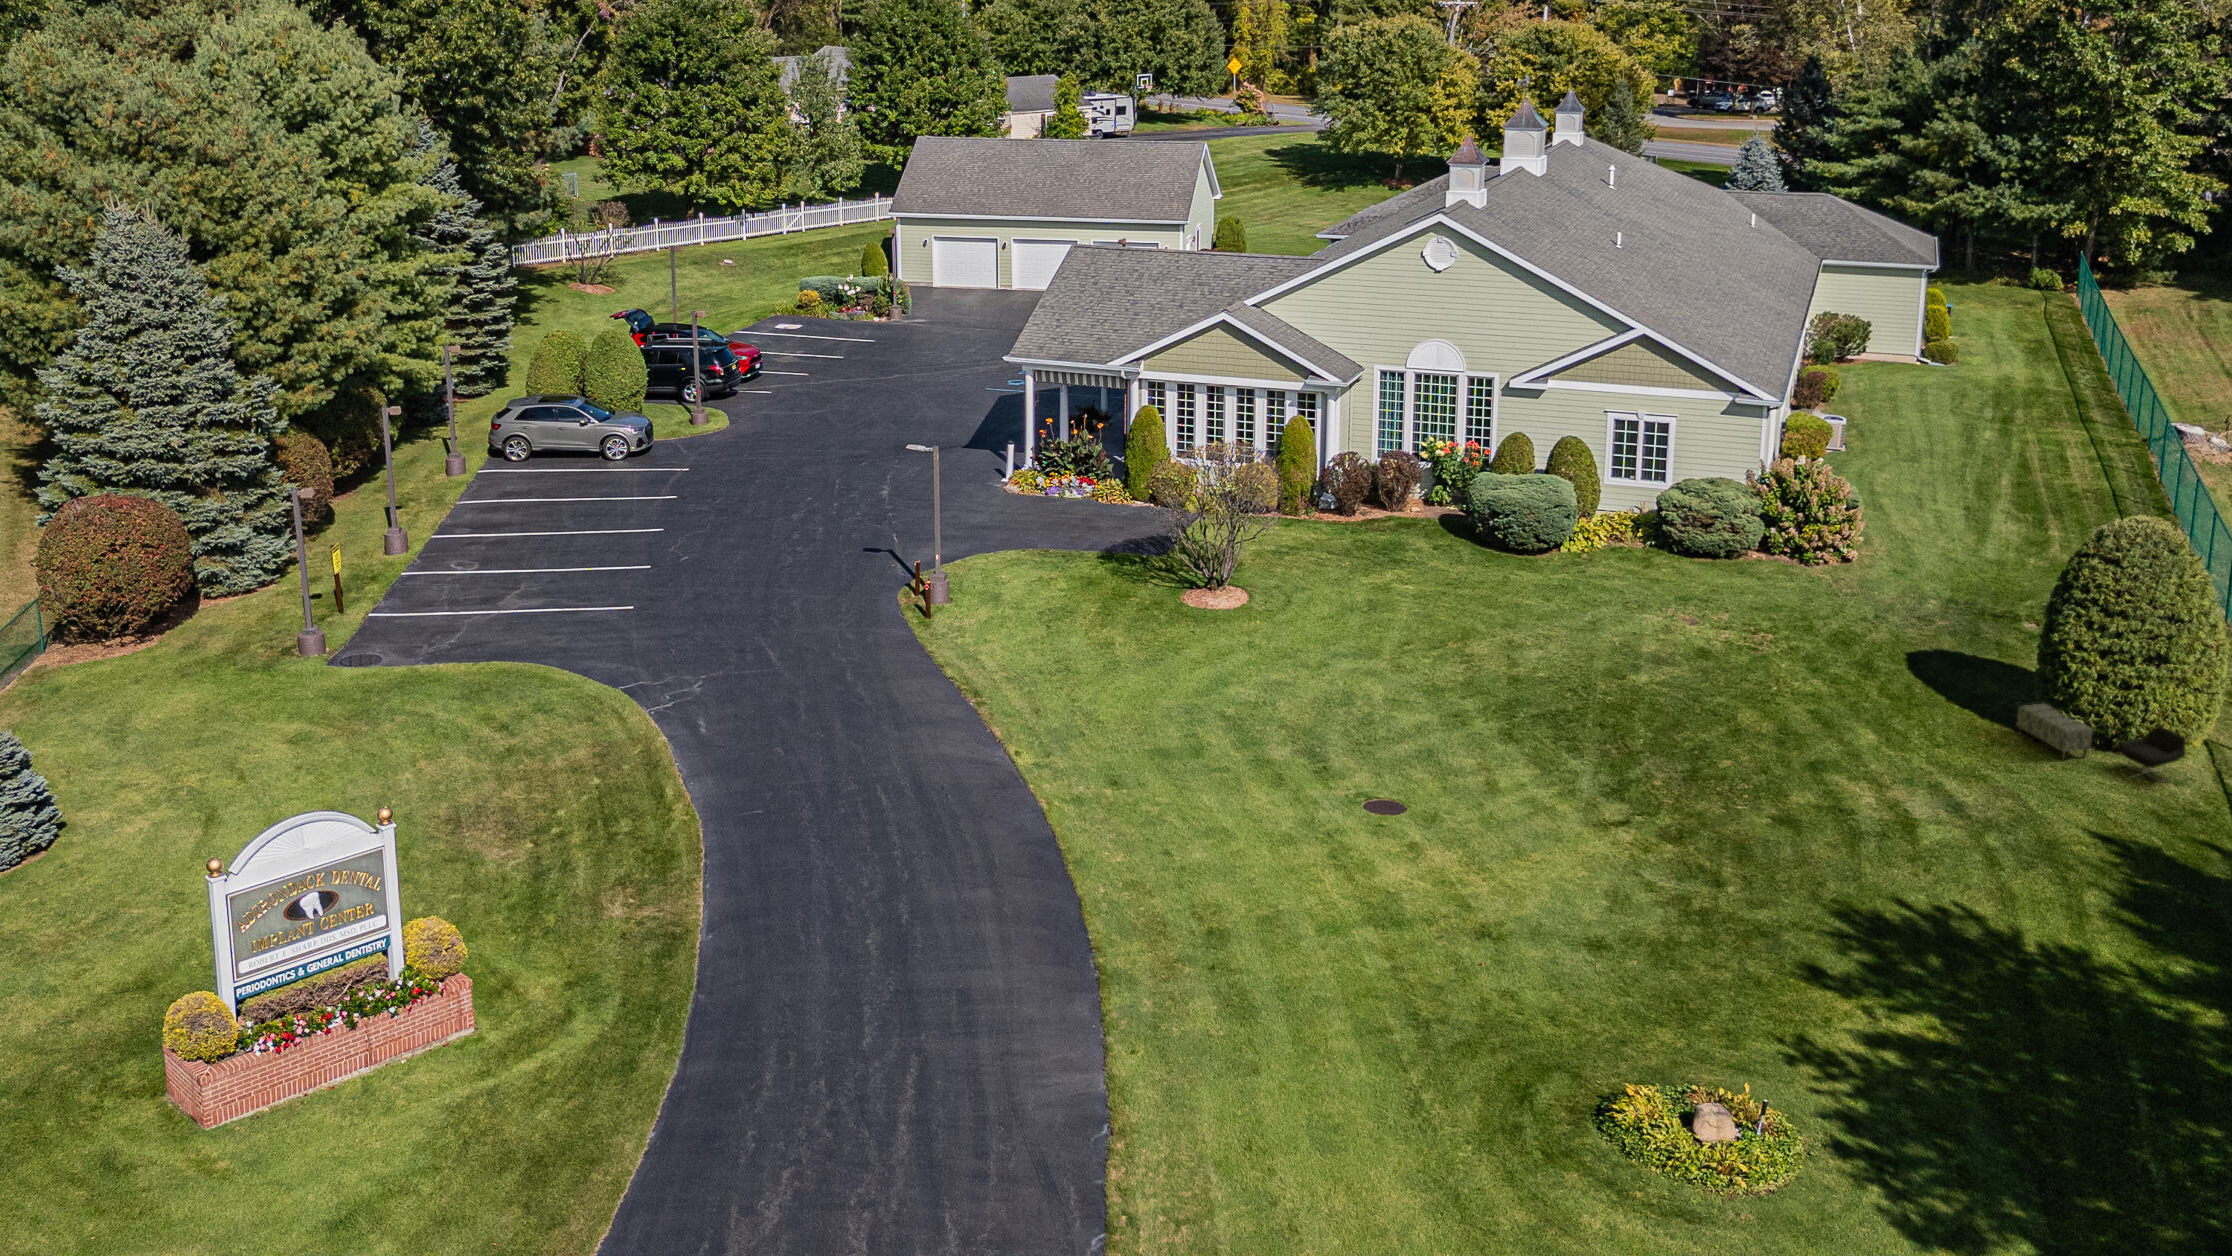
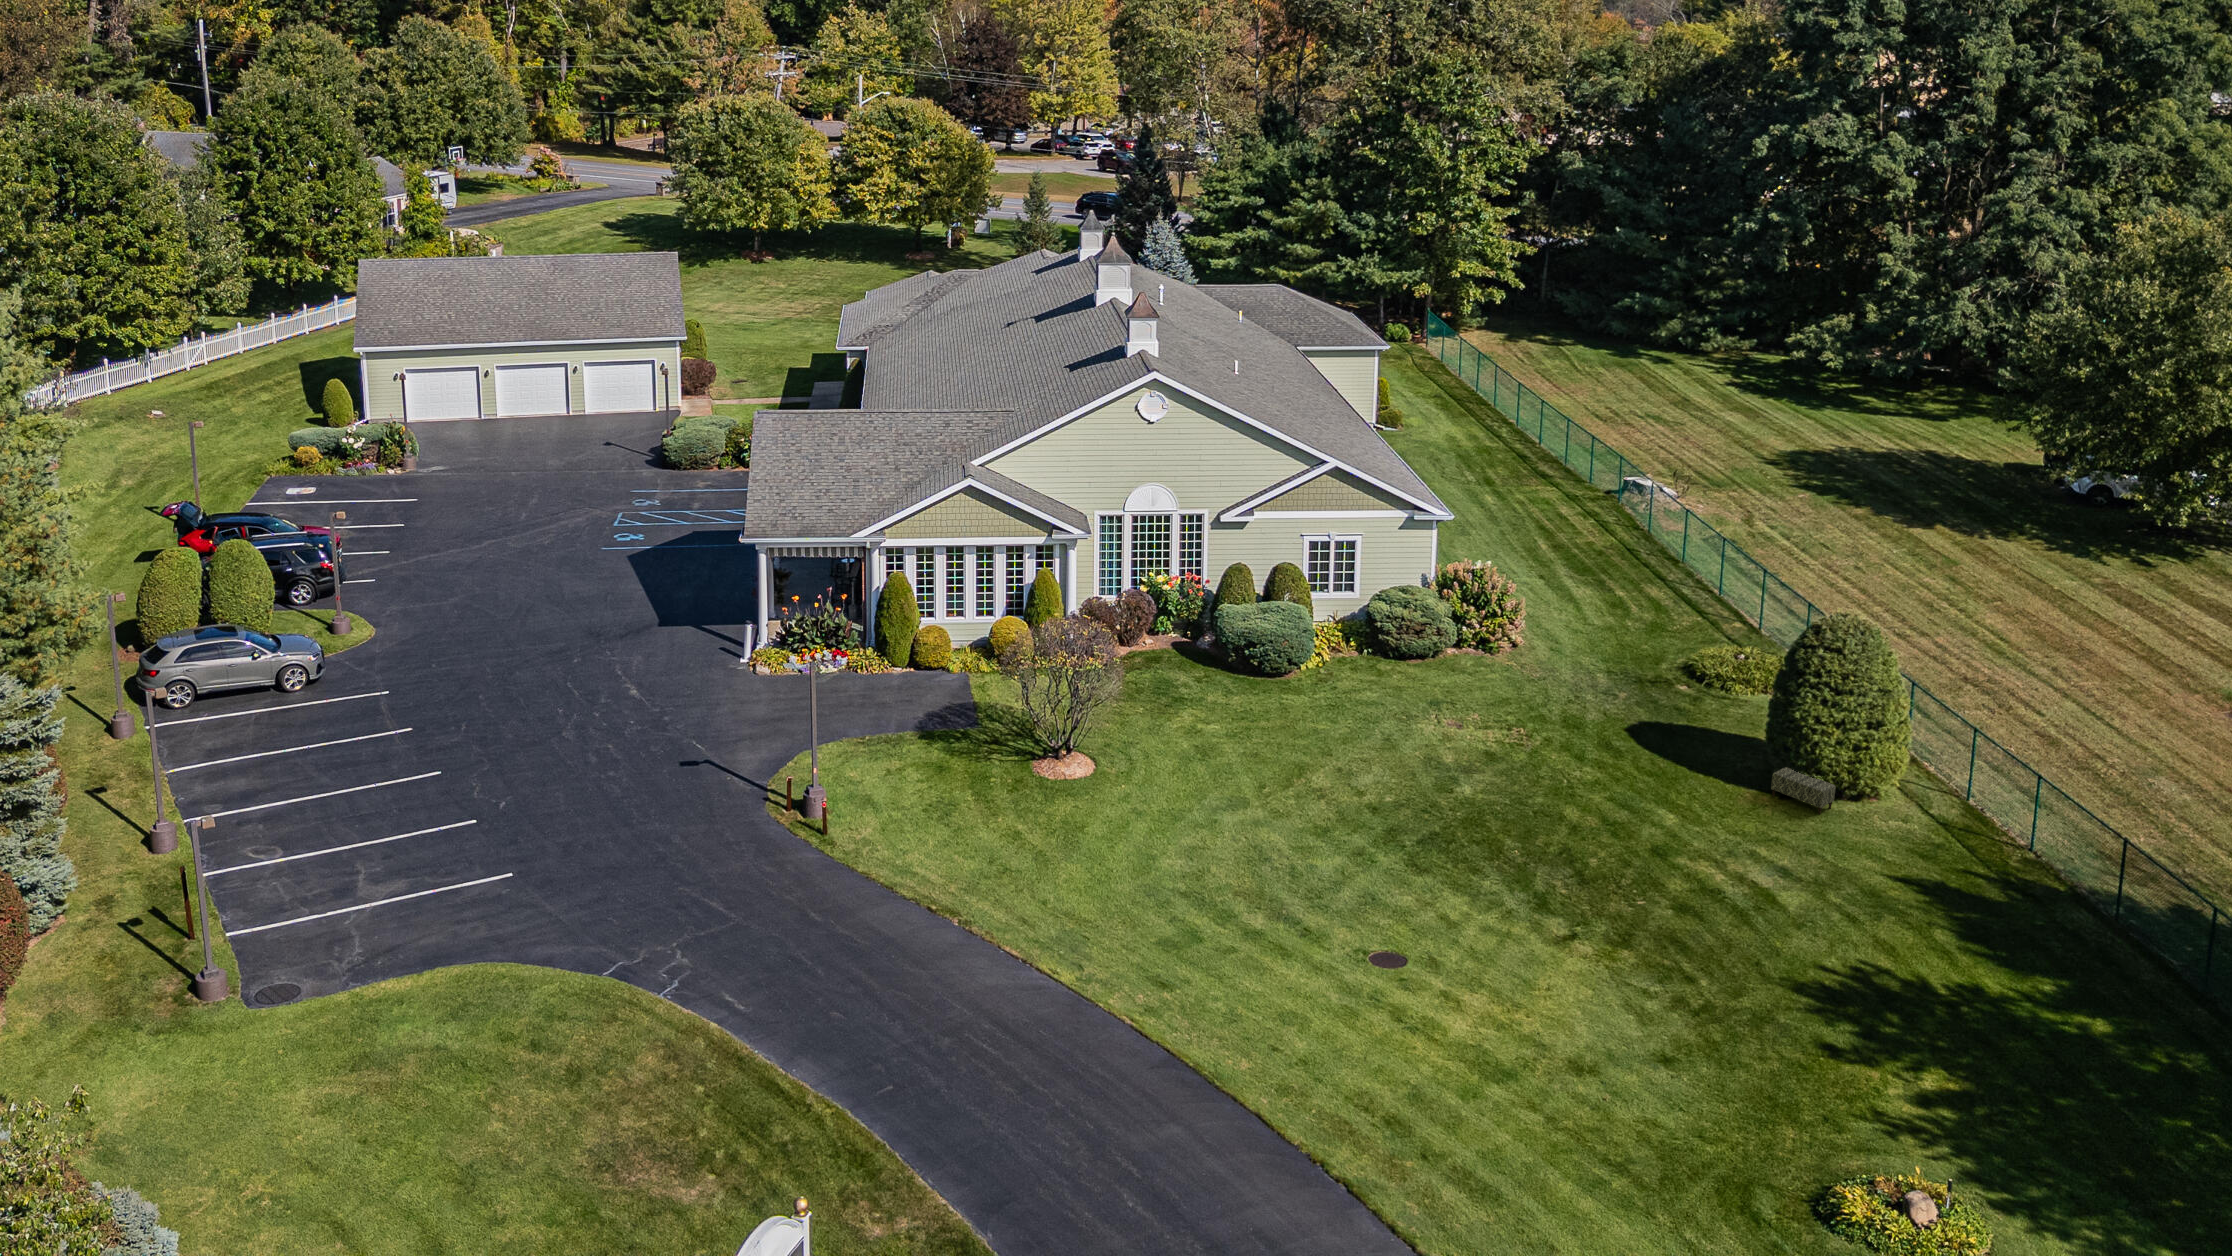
lounge chair: present [2118,726,2186,776] -> none [1857,775,1905,822]

